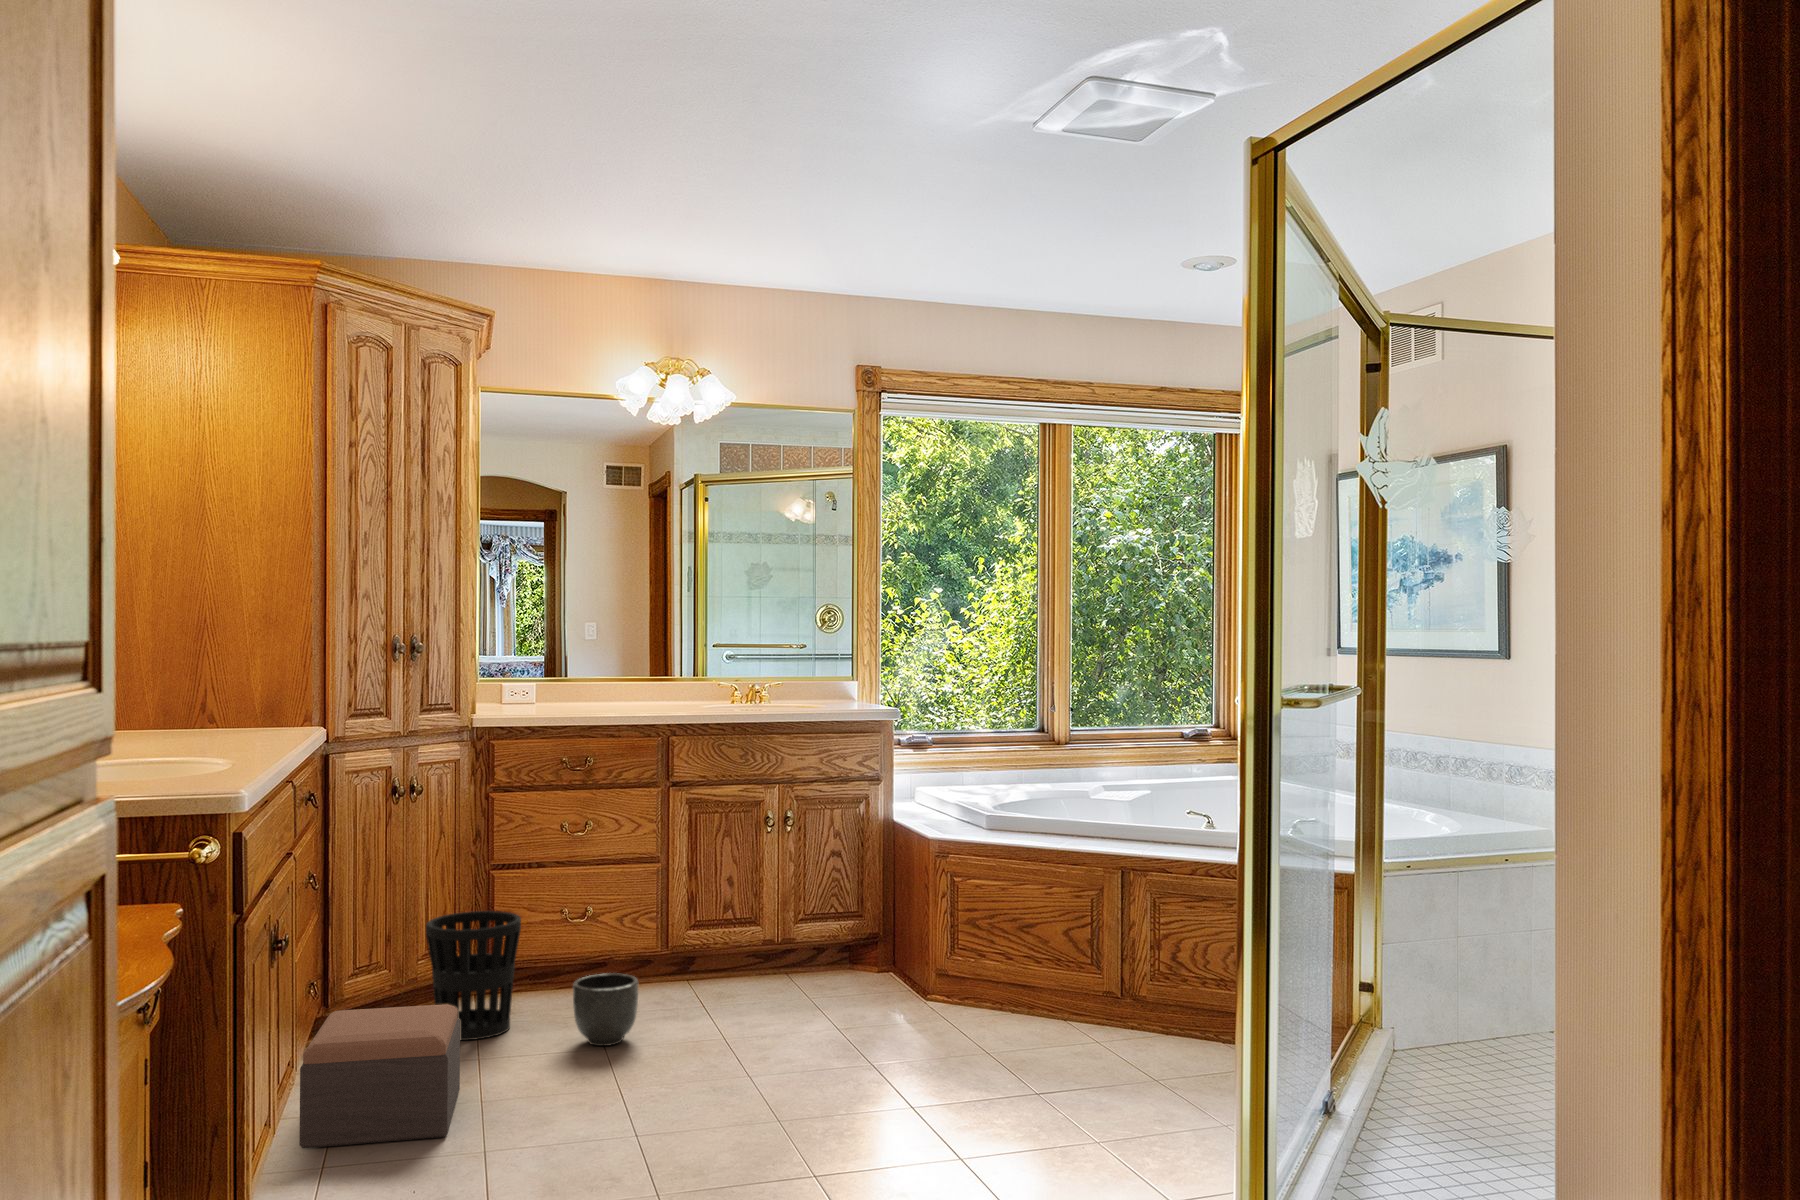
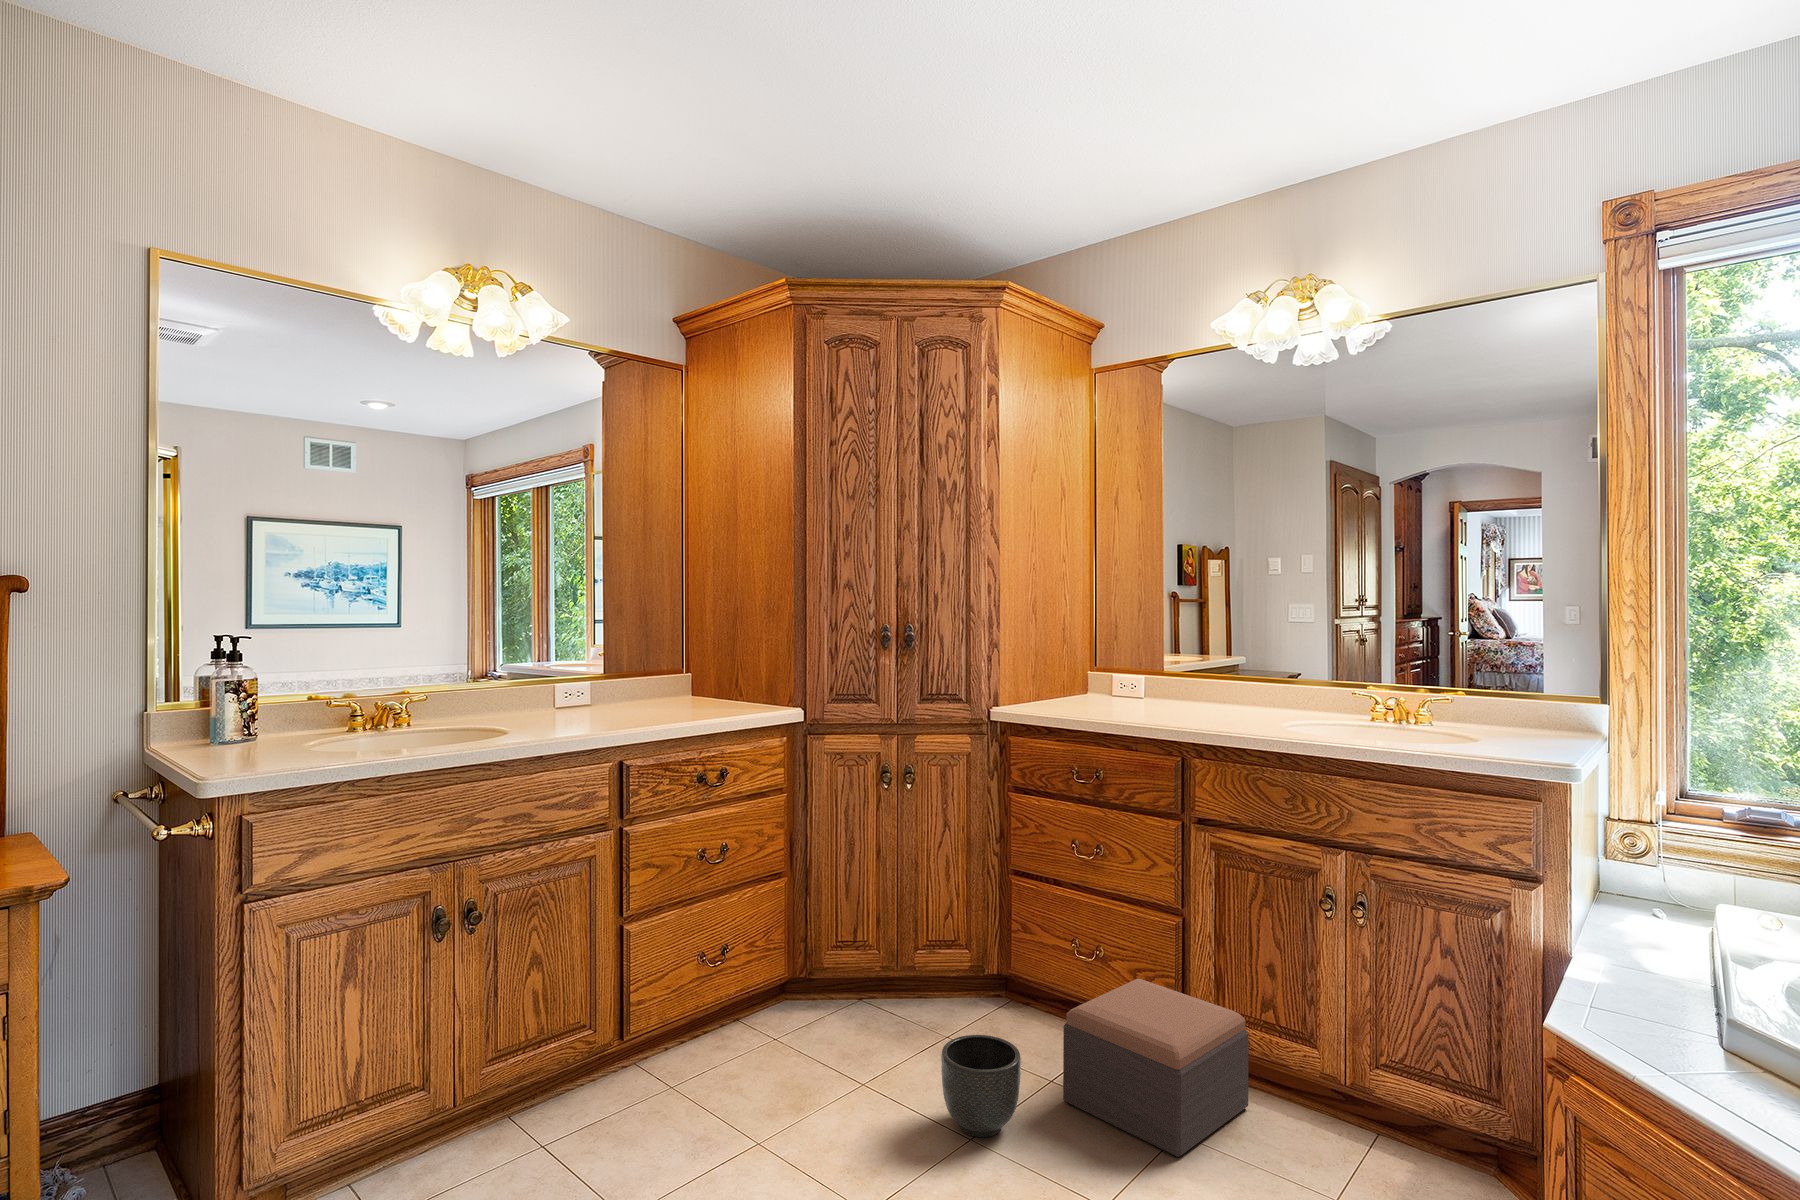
wastebasket: present [426,911,521,1040] -> none [882,911,979,1061]
footstool: present [299,1004,460,1148] -> present [1063,979,1248,1157]

